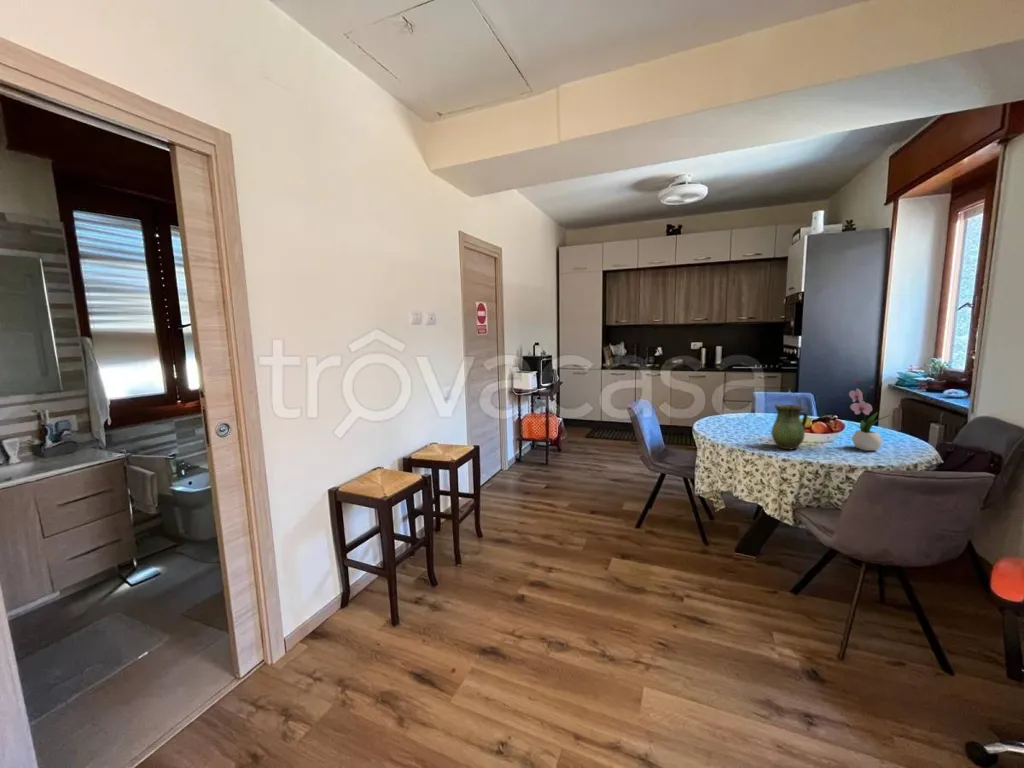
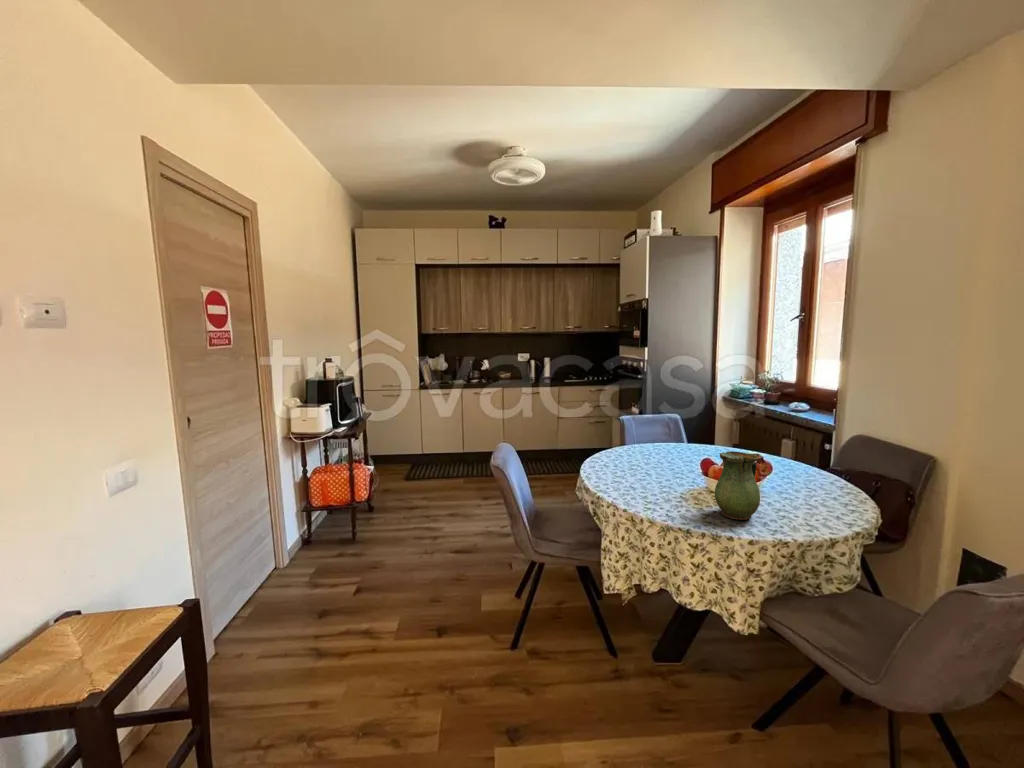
flower arrangement: present [849,379,888,451] -> none [789,409,837,504]

